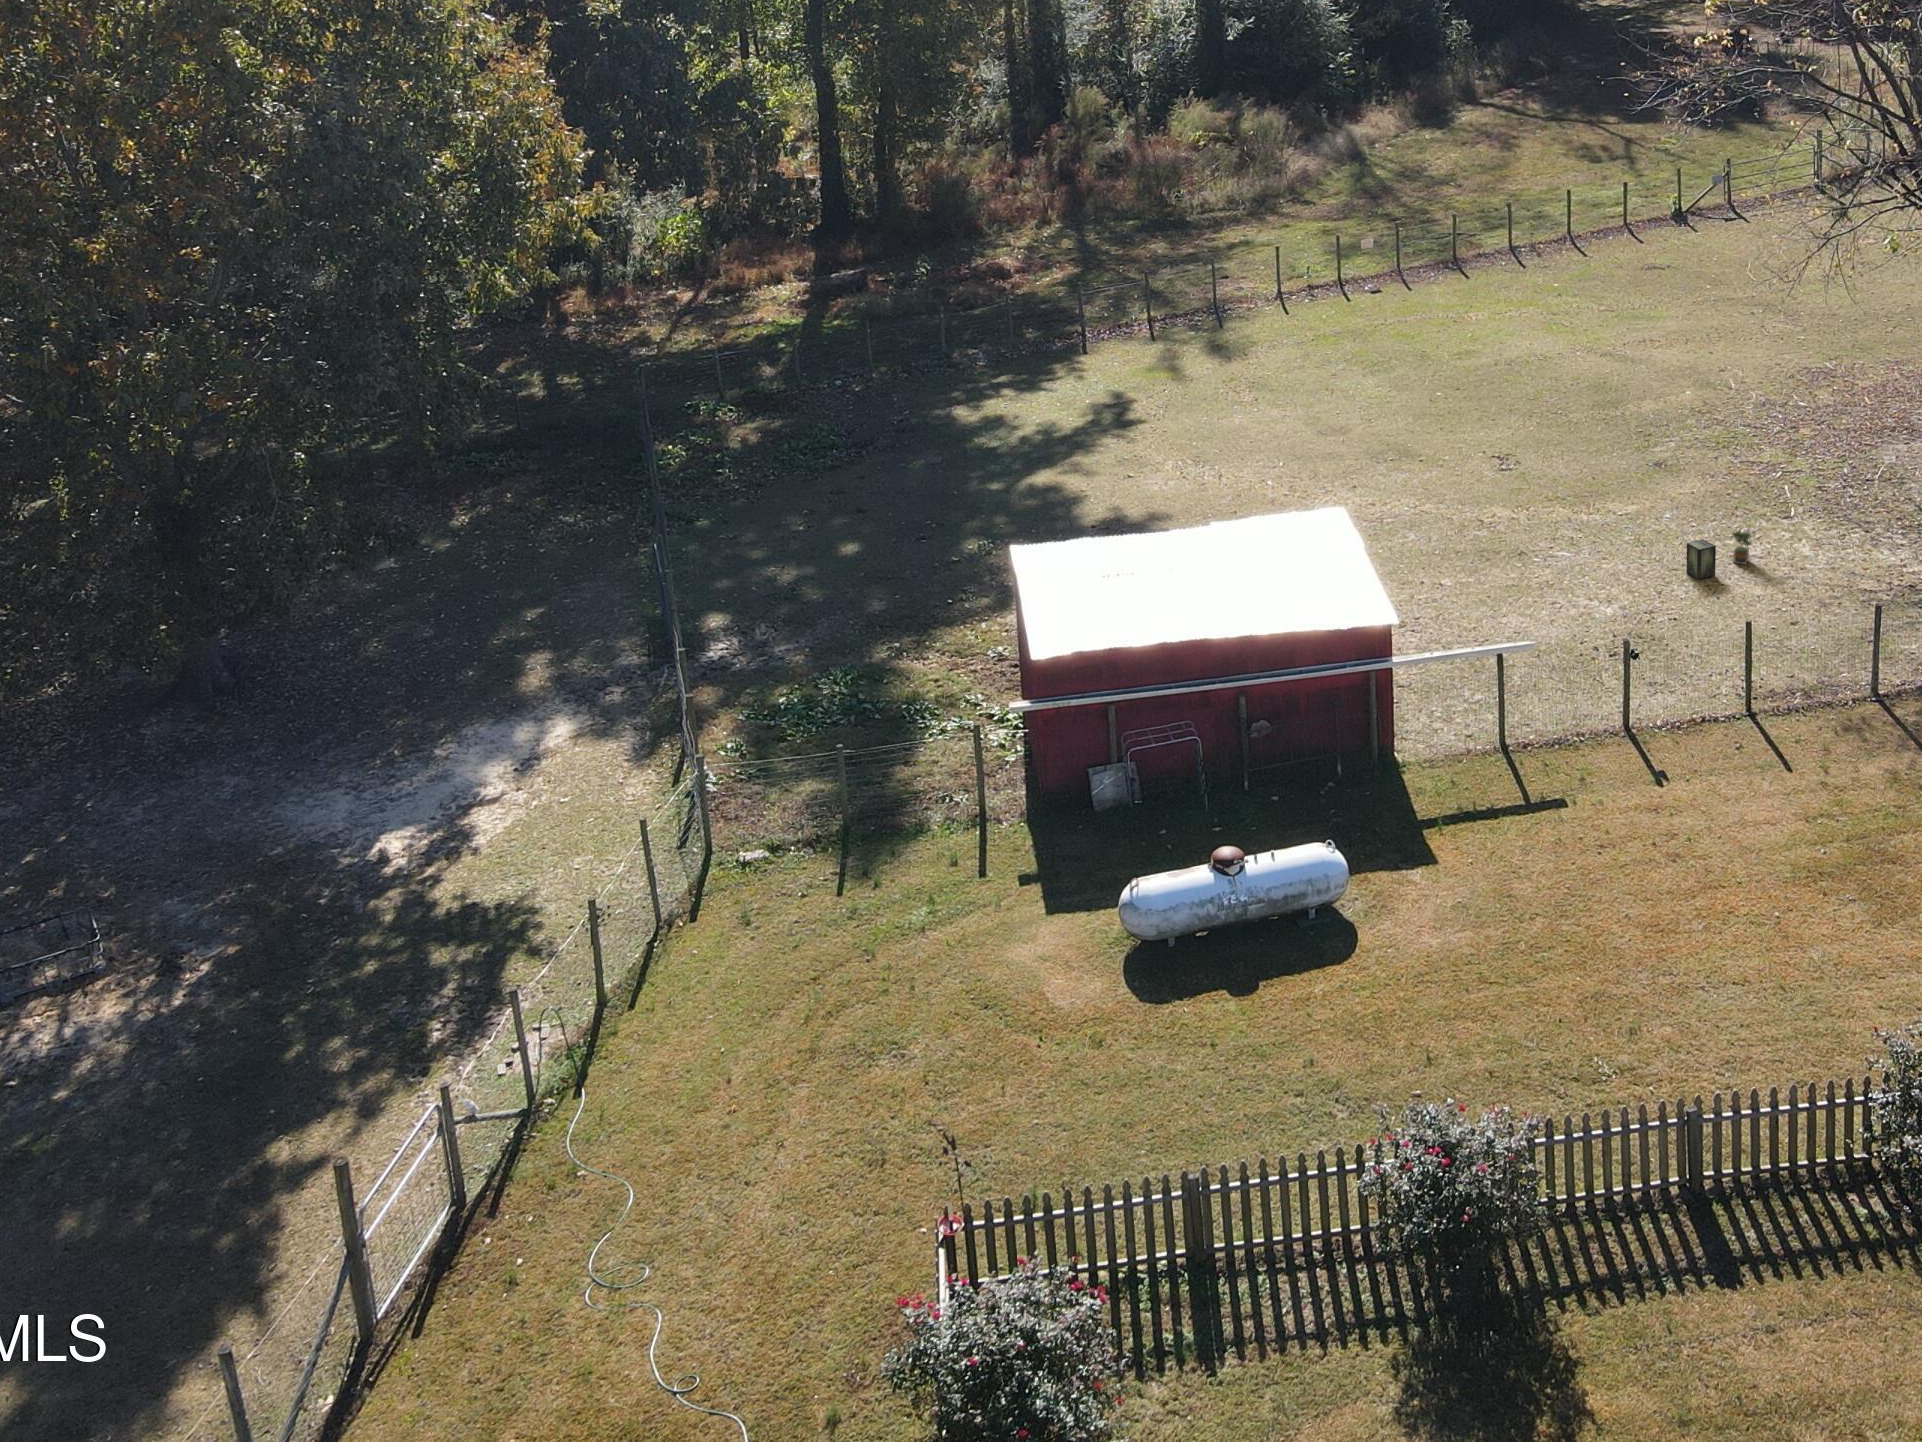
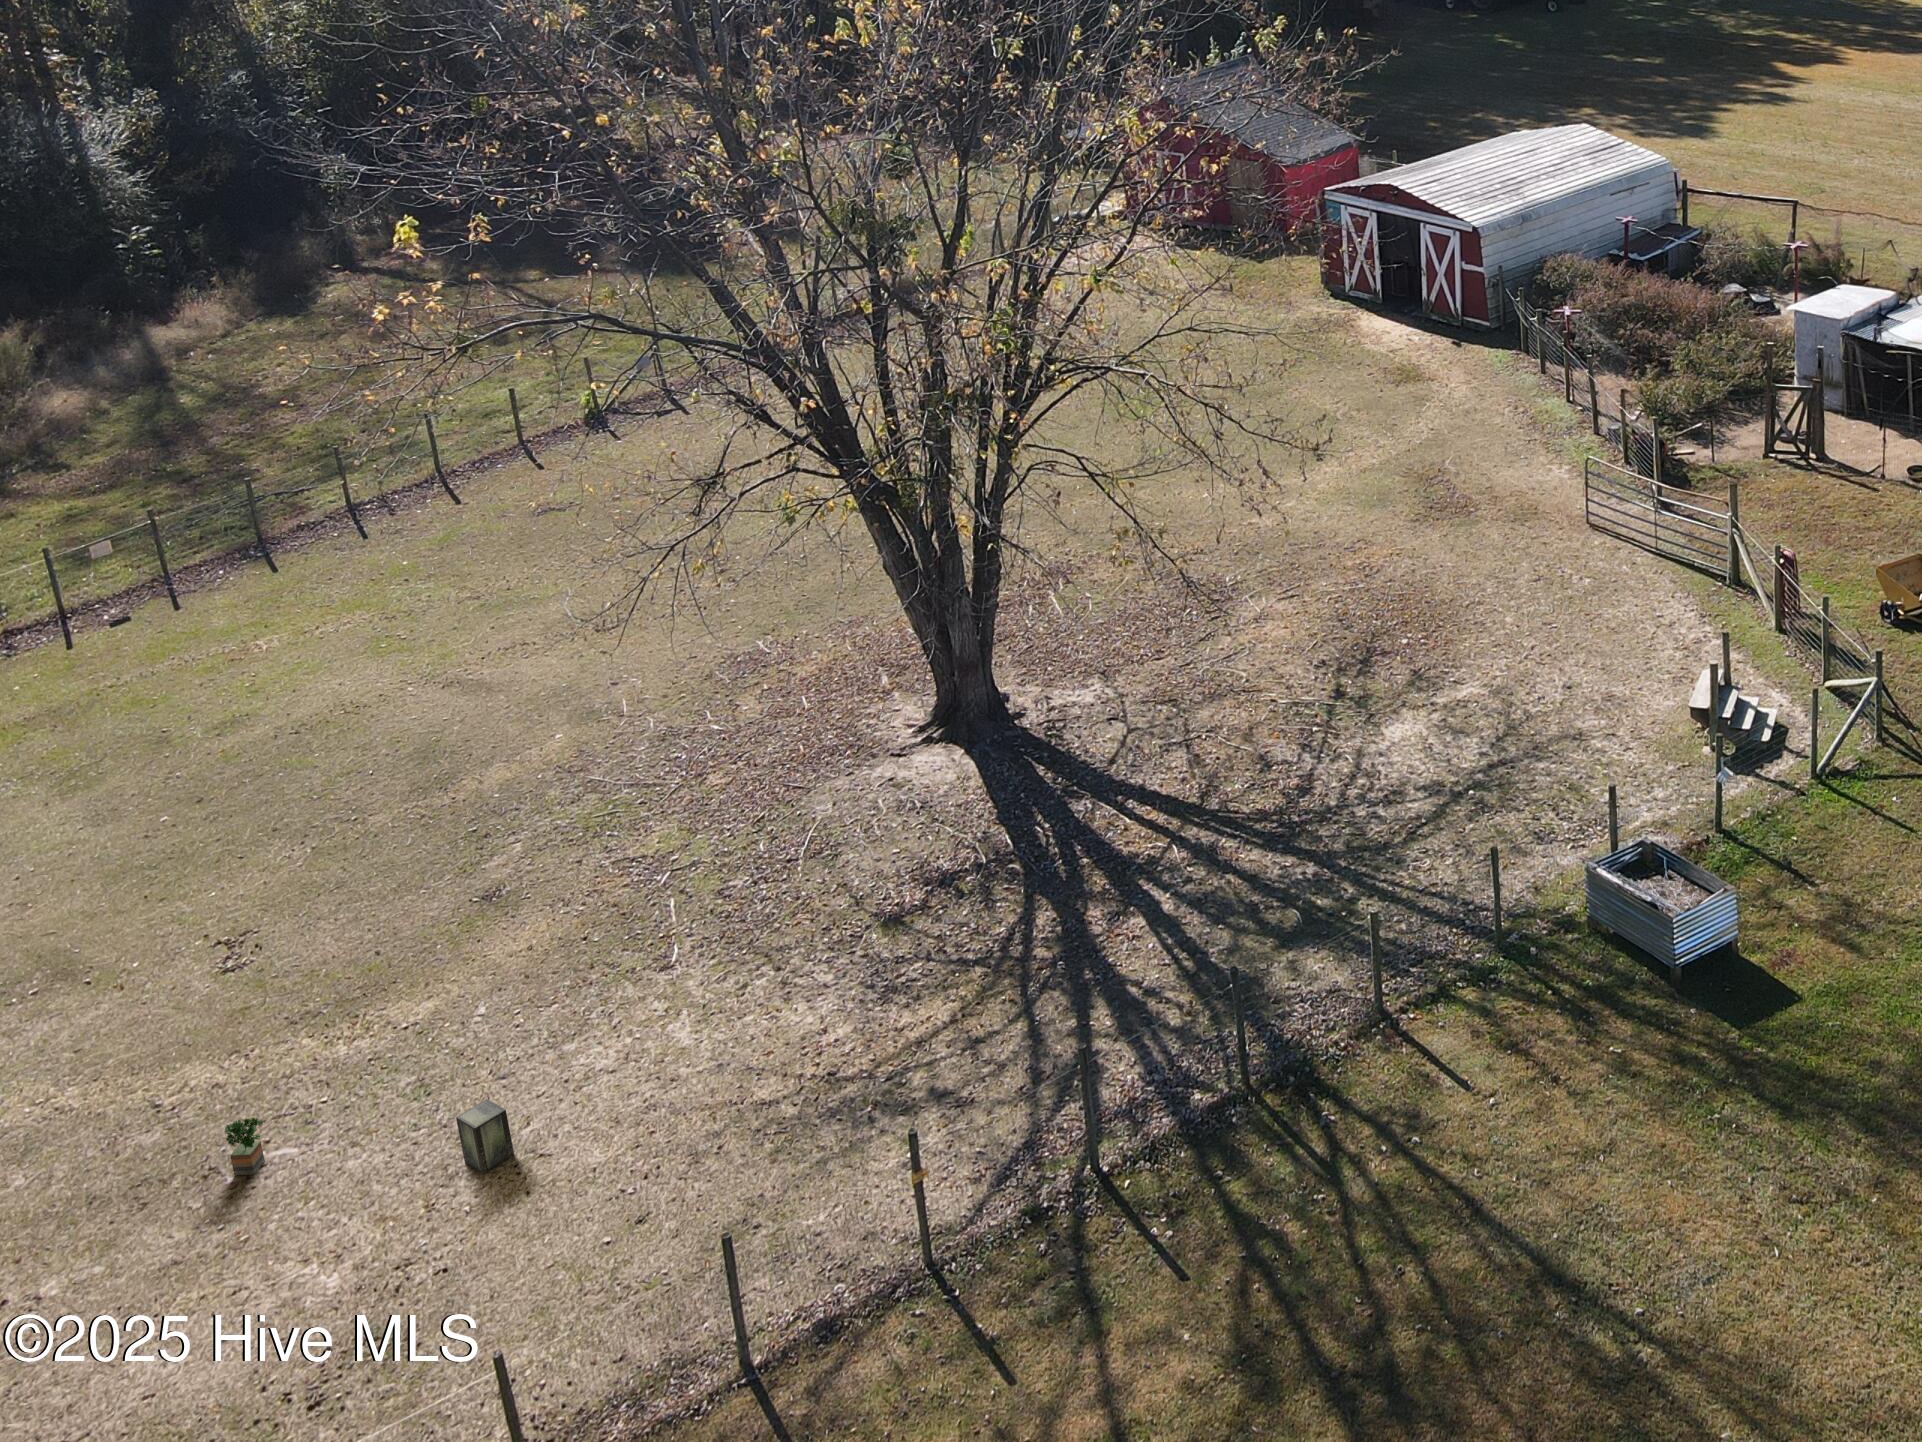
potted tree: present [1733,531,1751,565] -> present [225,1118,265,1175]

